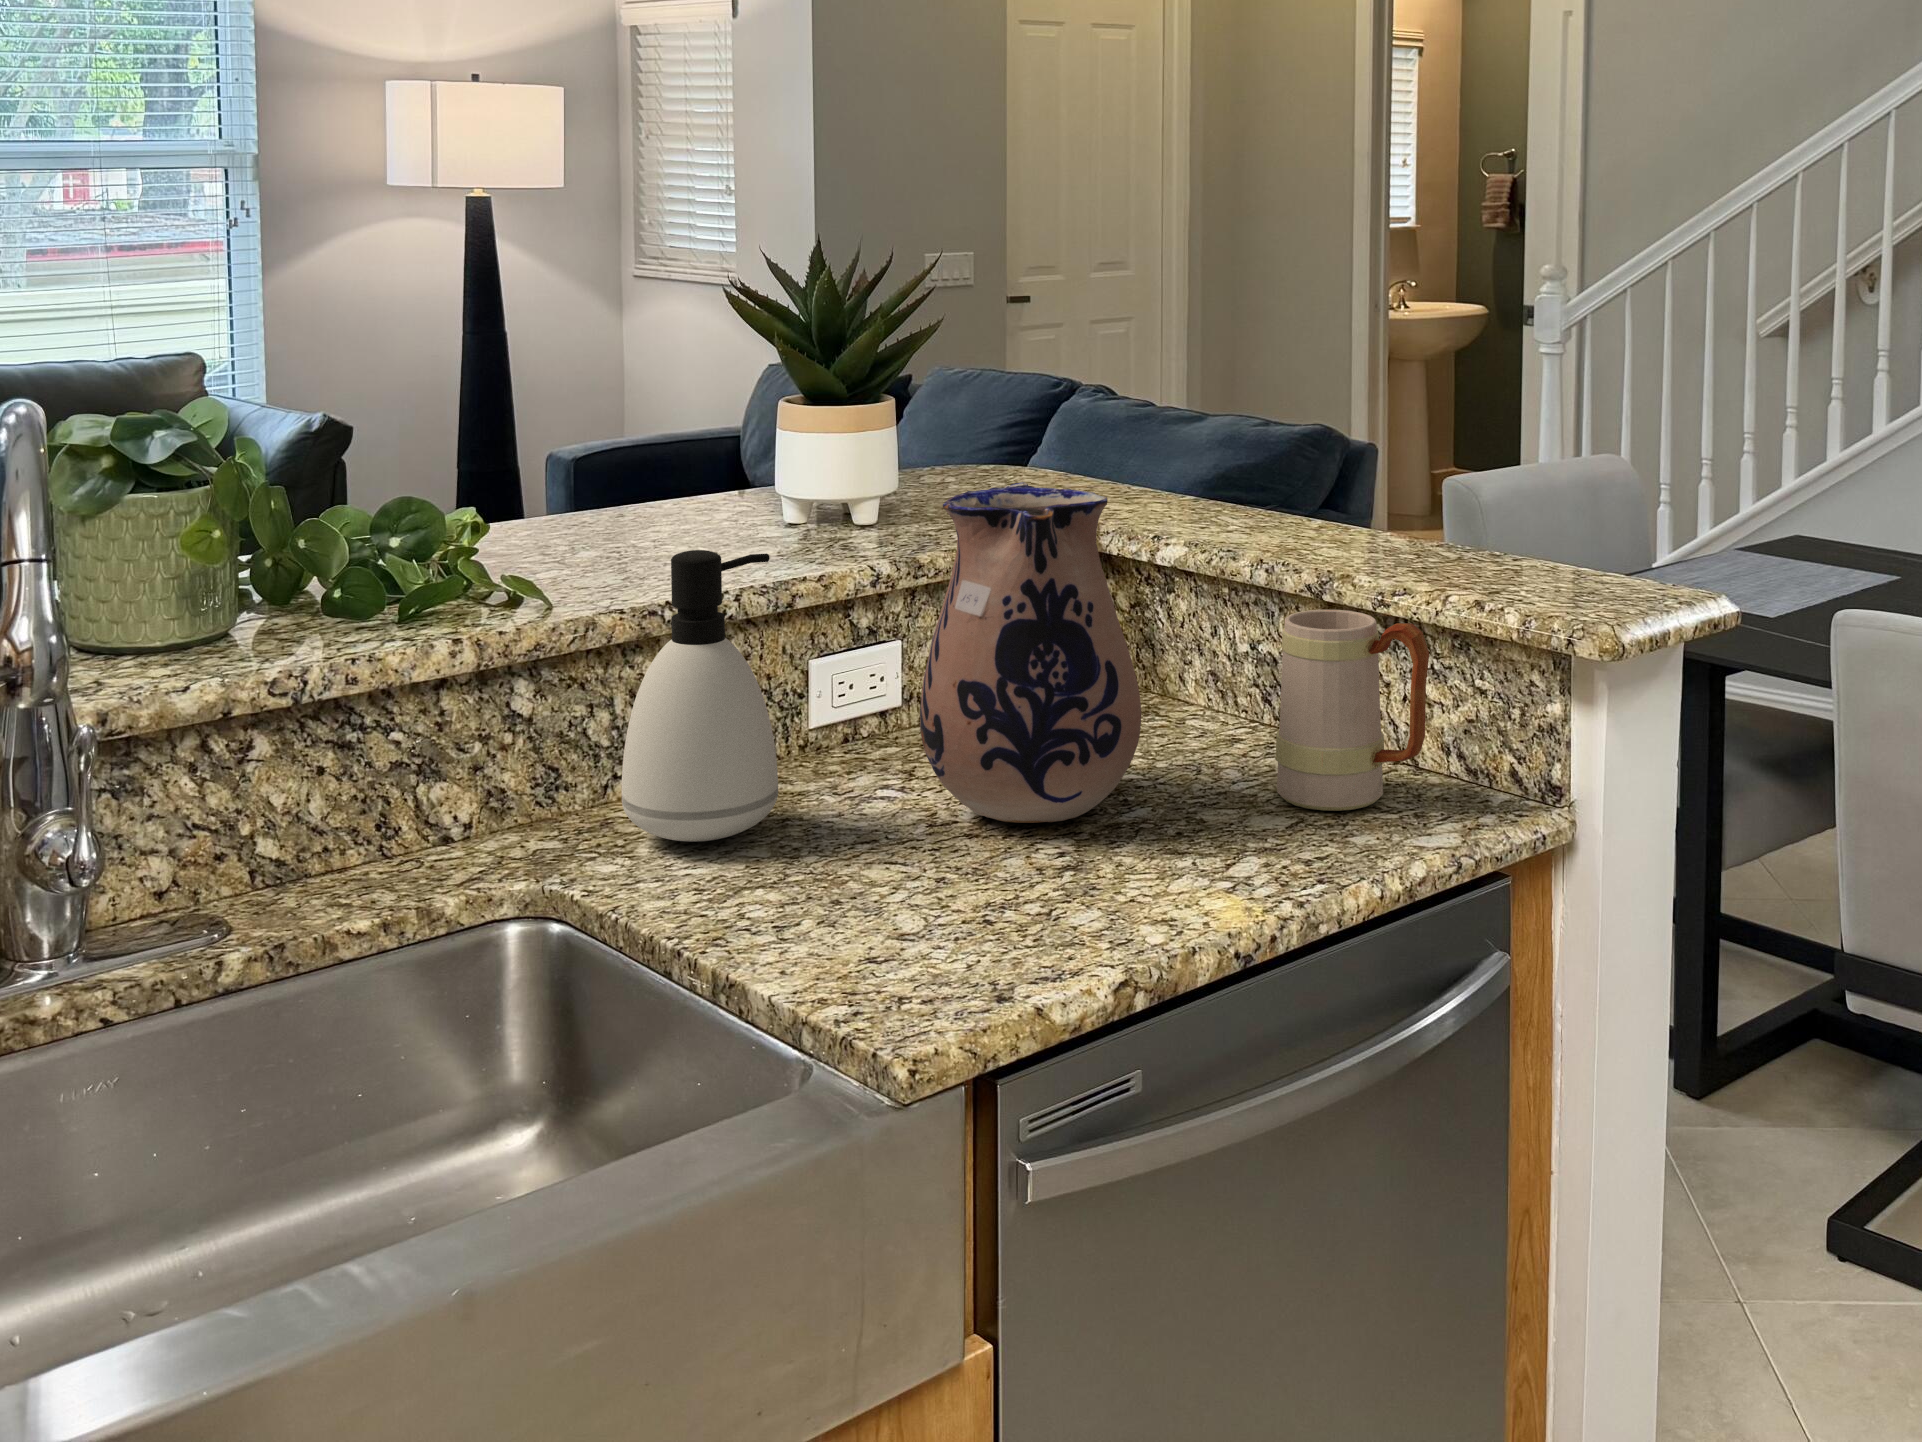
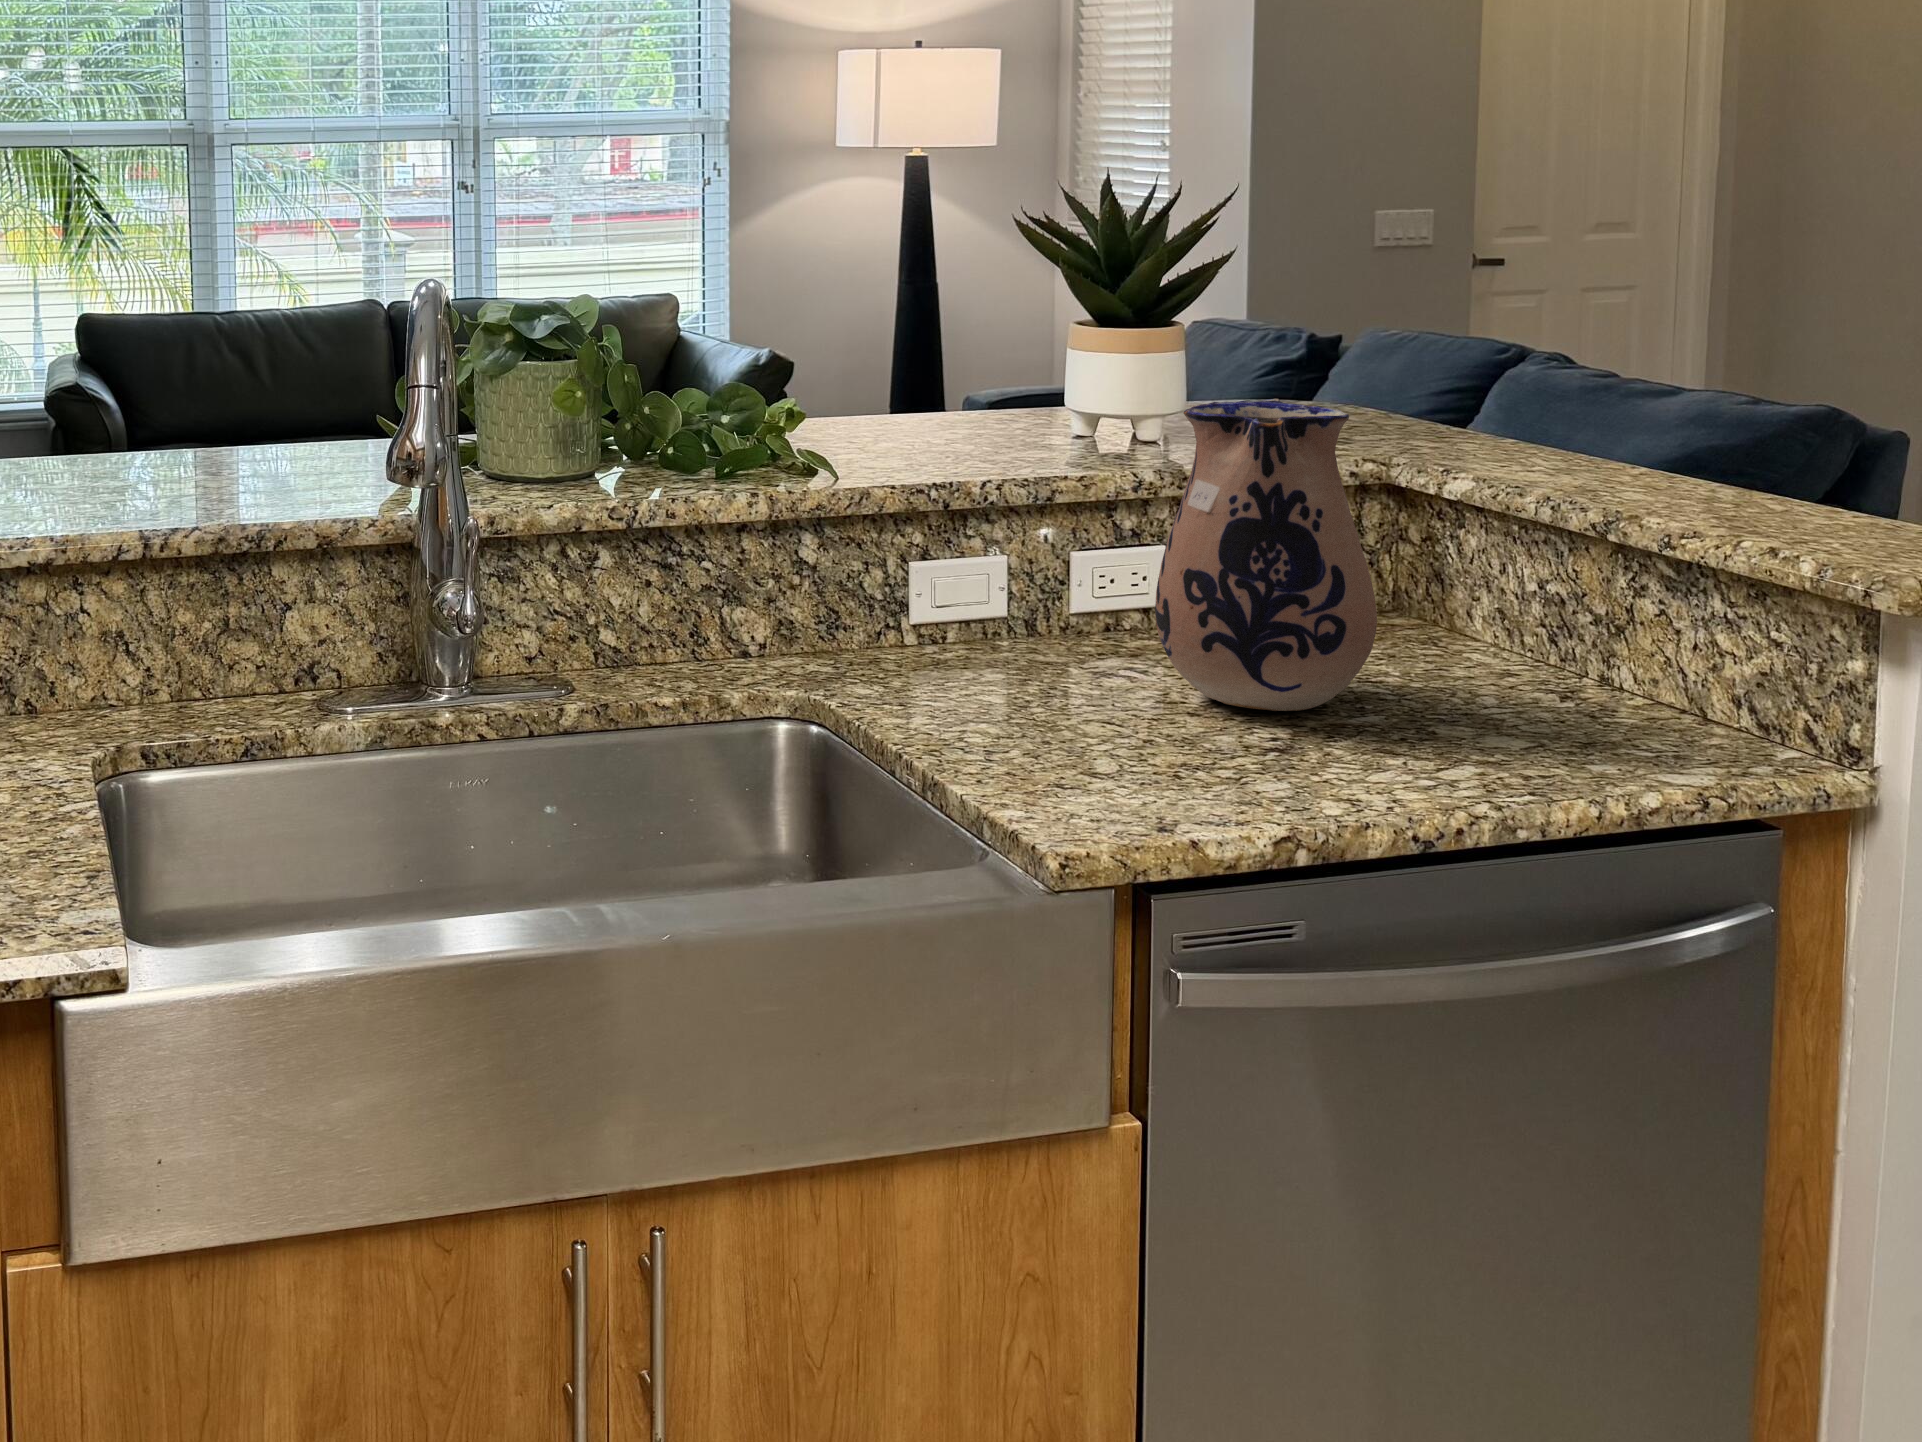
soap dispenser: present [622,550,778,842] -> none [884,435,1022,683]
mug: present [1276,610,1429,811] -> none [1524,543,1698,742]

